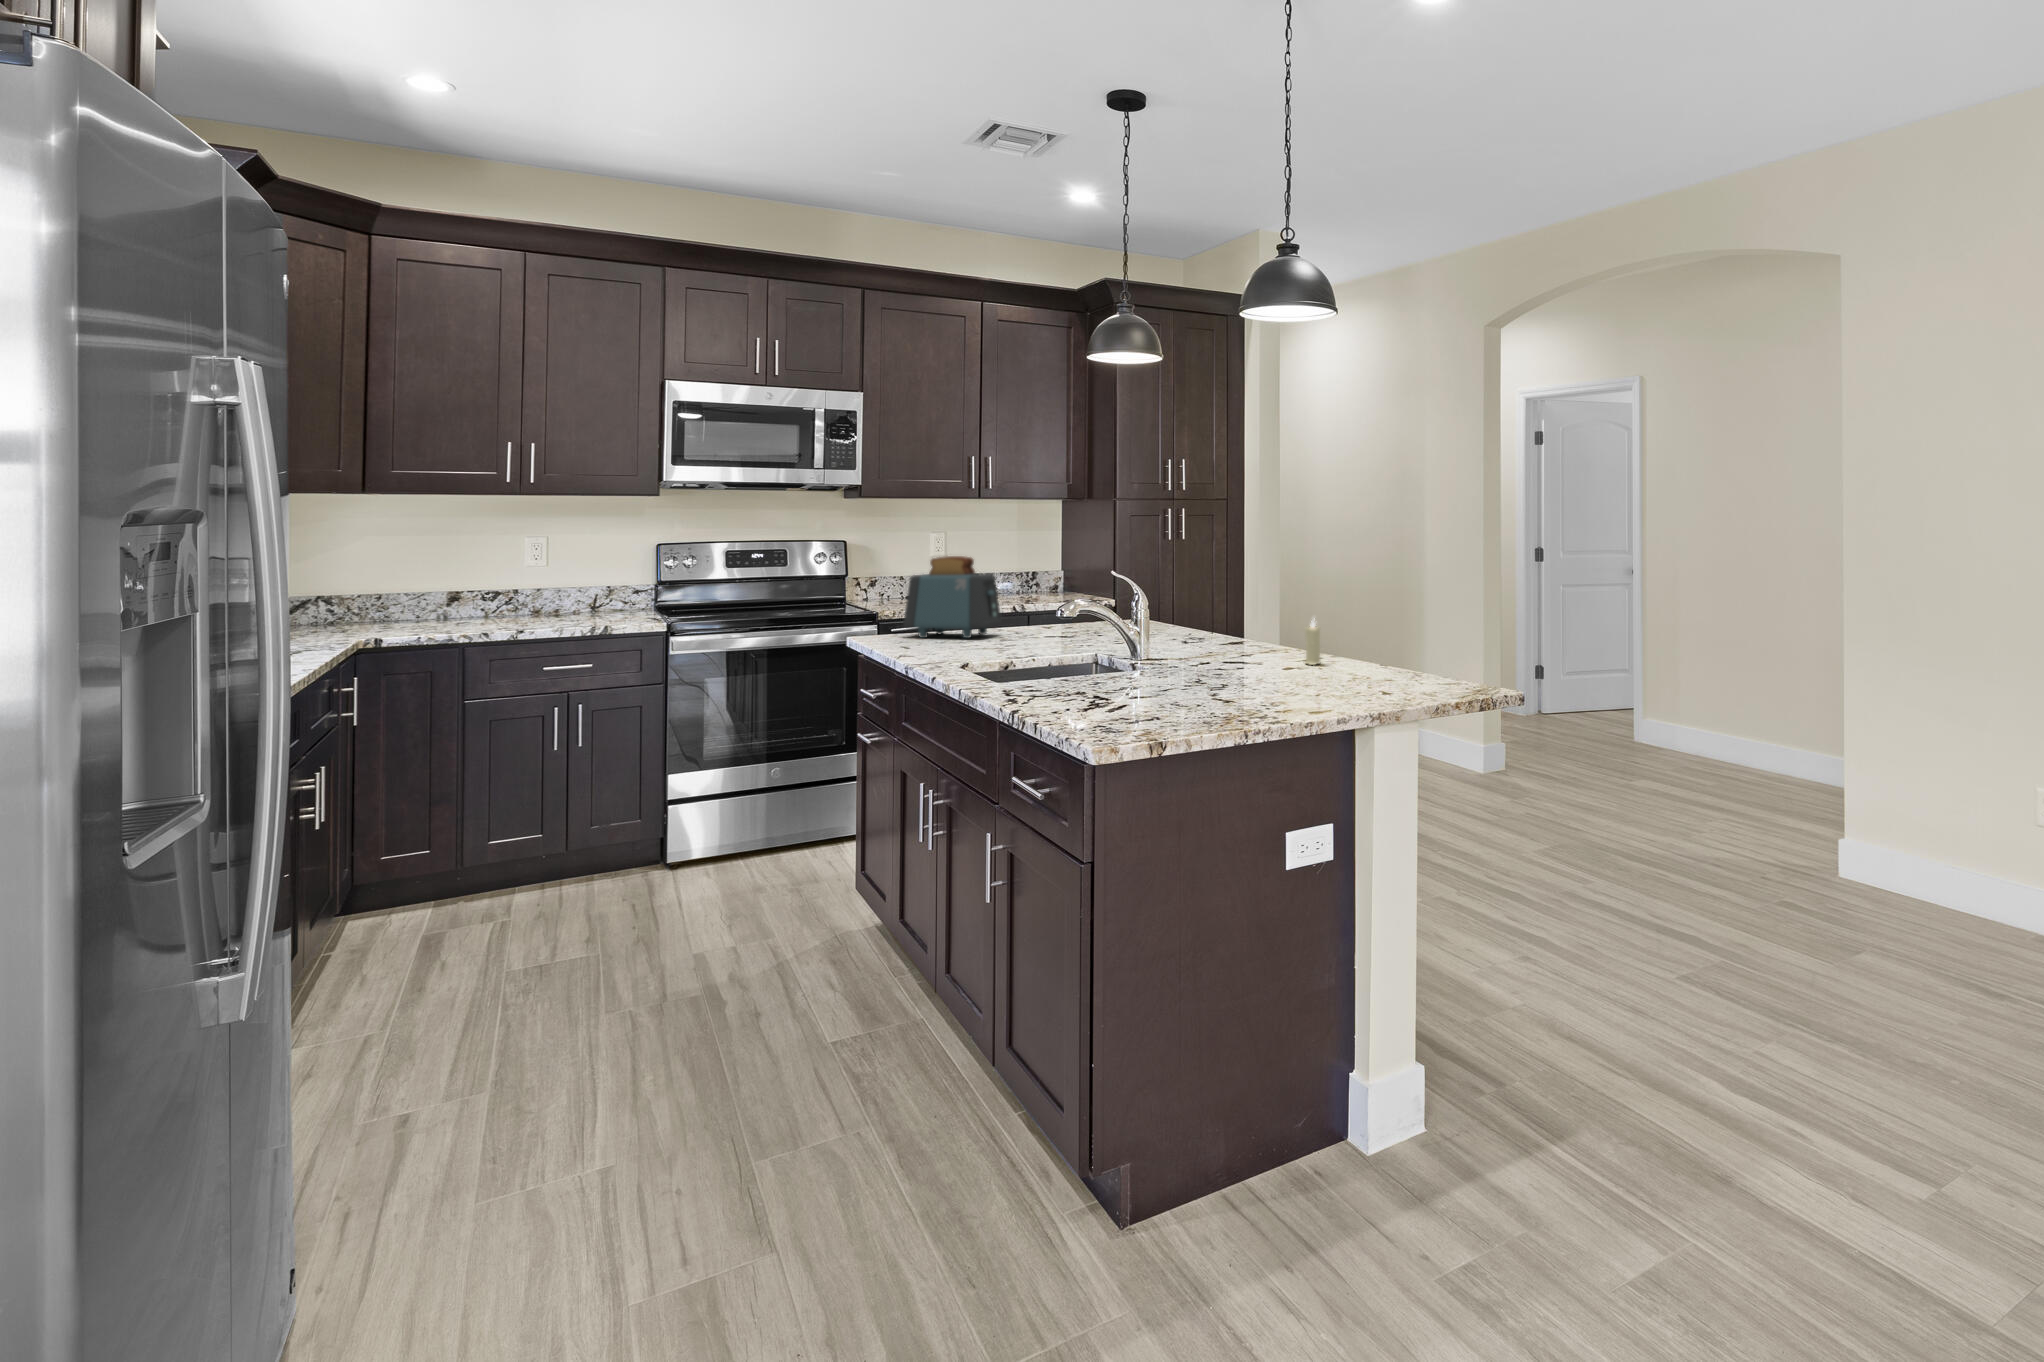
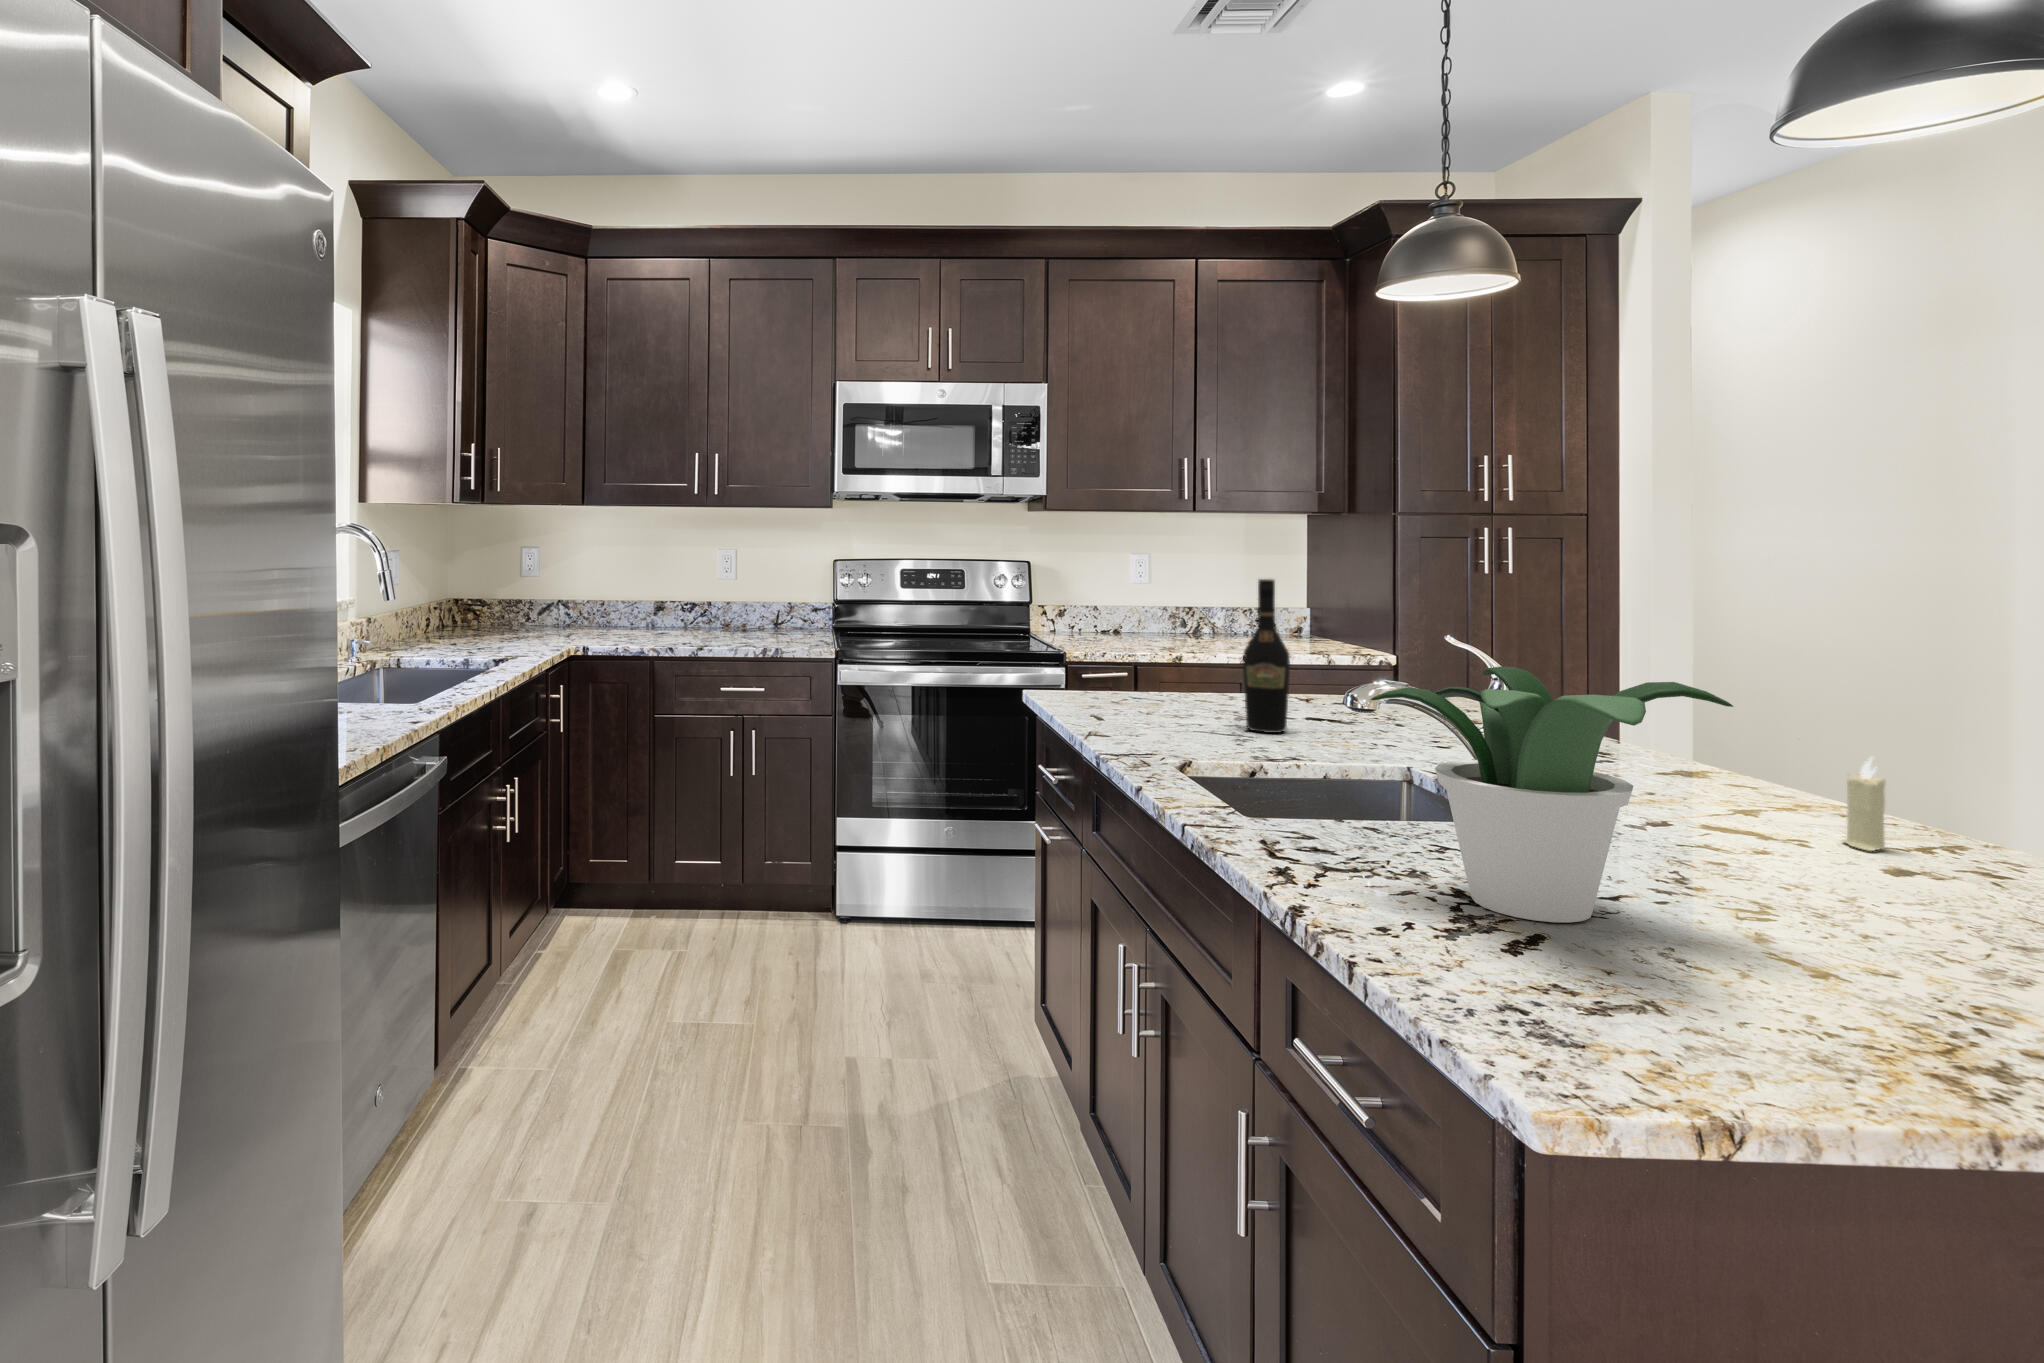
wine bottle: none [1005,539,1035,645] -> present [1243,579,1290,733]
toaster: present [903,556,1002,638] -> none [1099,596,1235,712]
potted plant: none [1060,570,1229,704] -> present [1371,667,1733,922]

